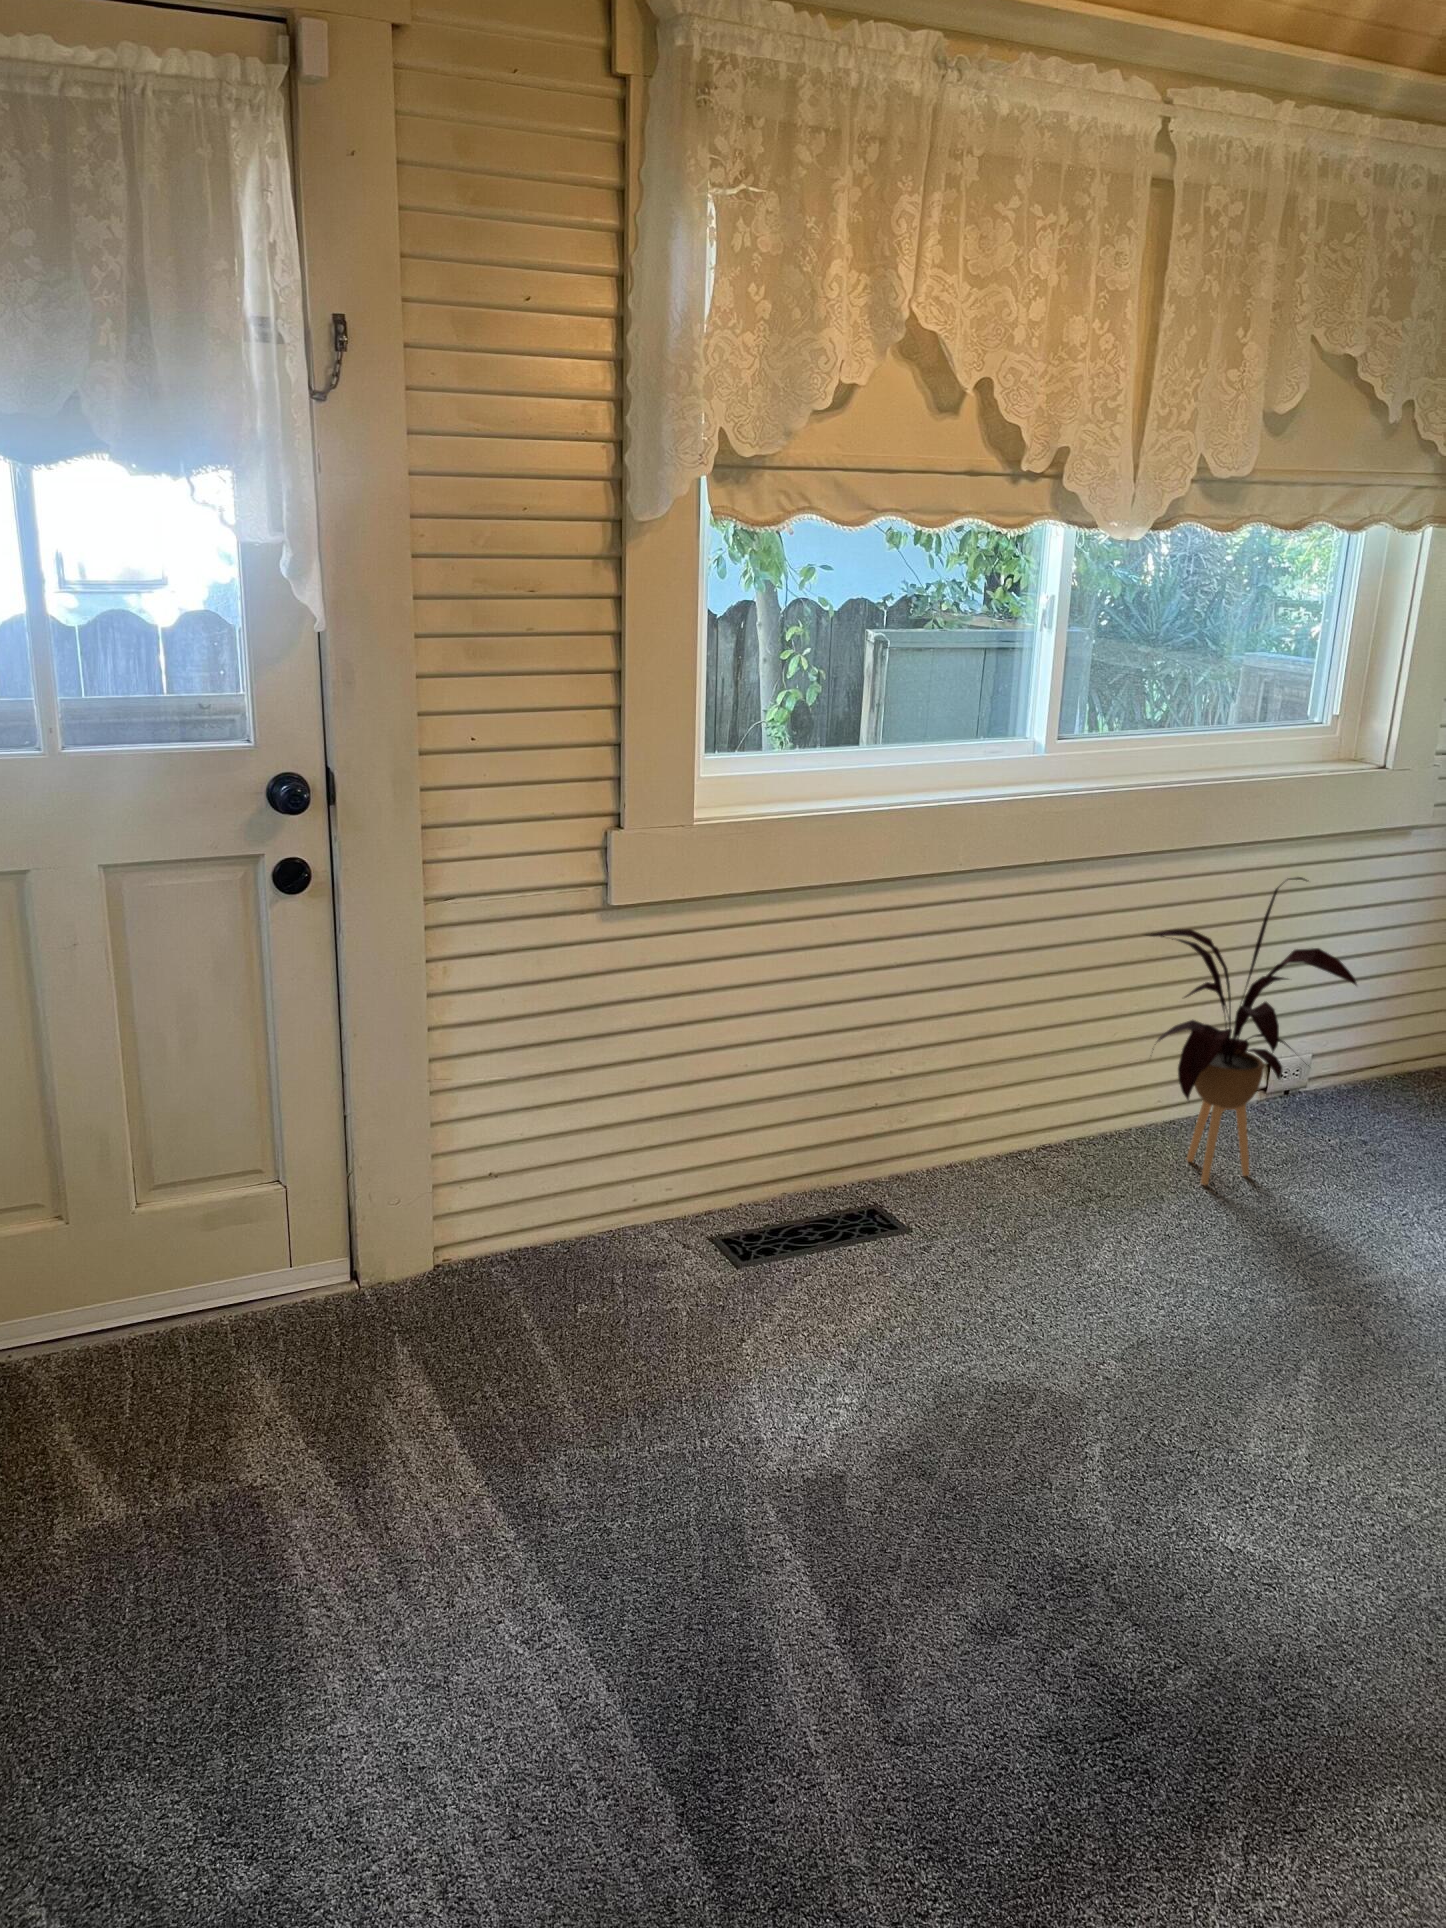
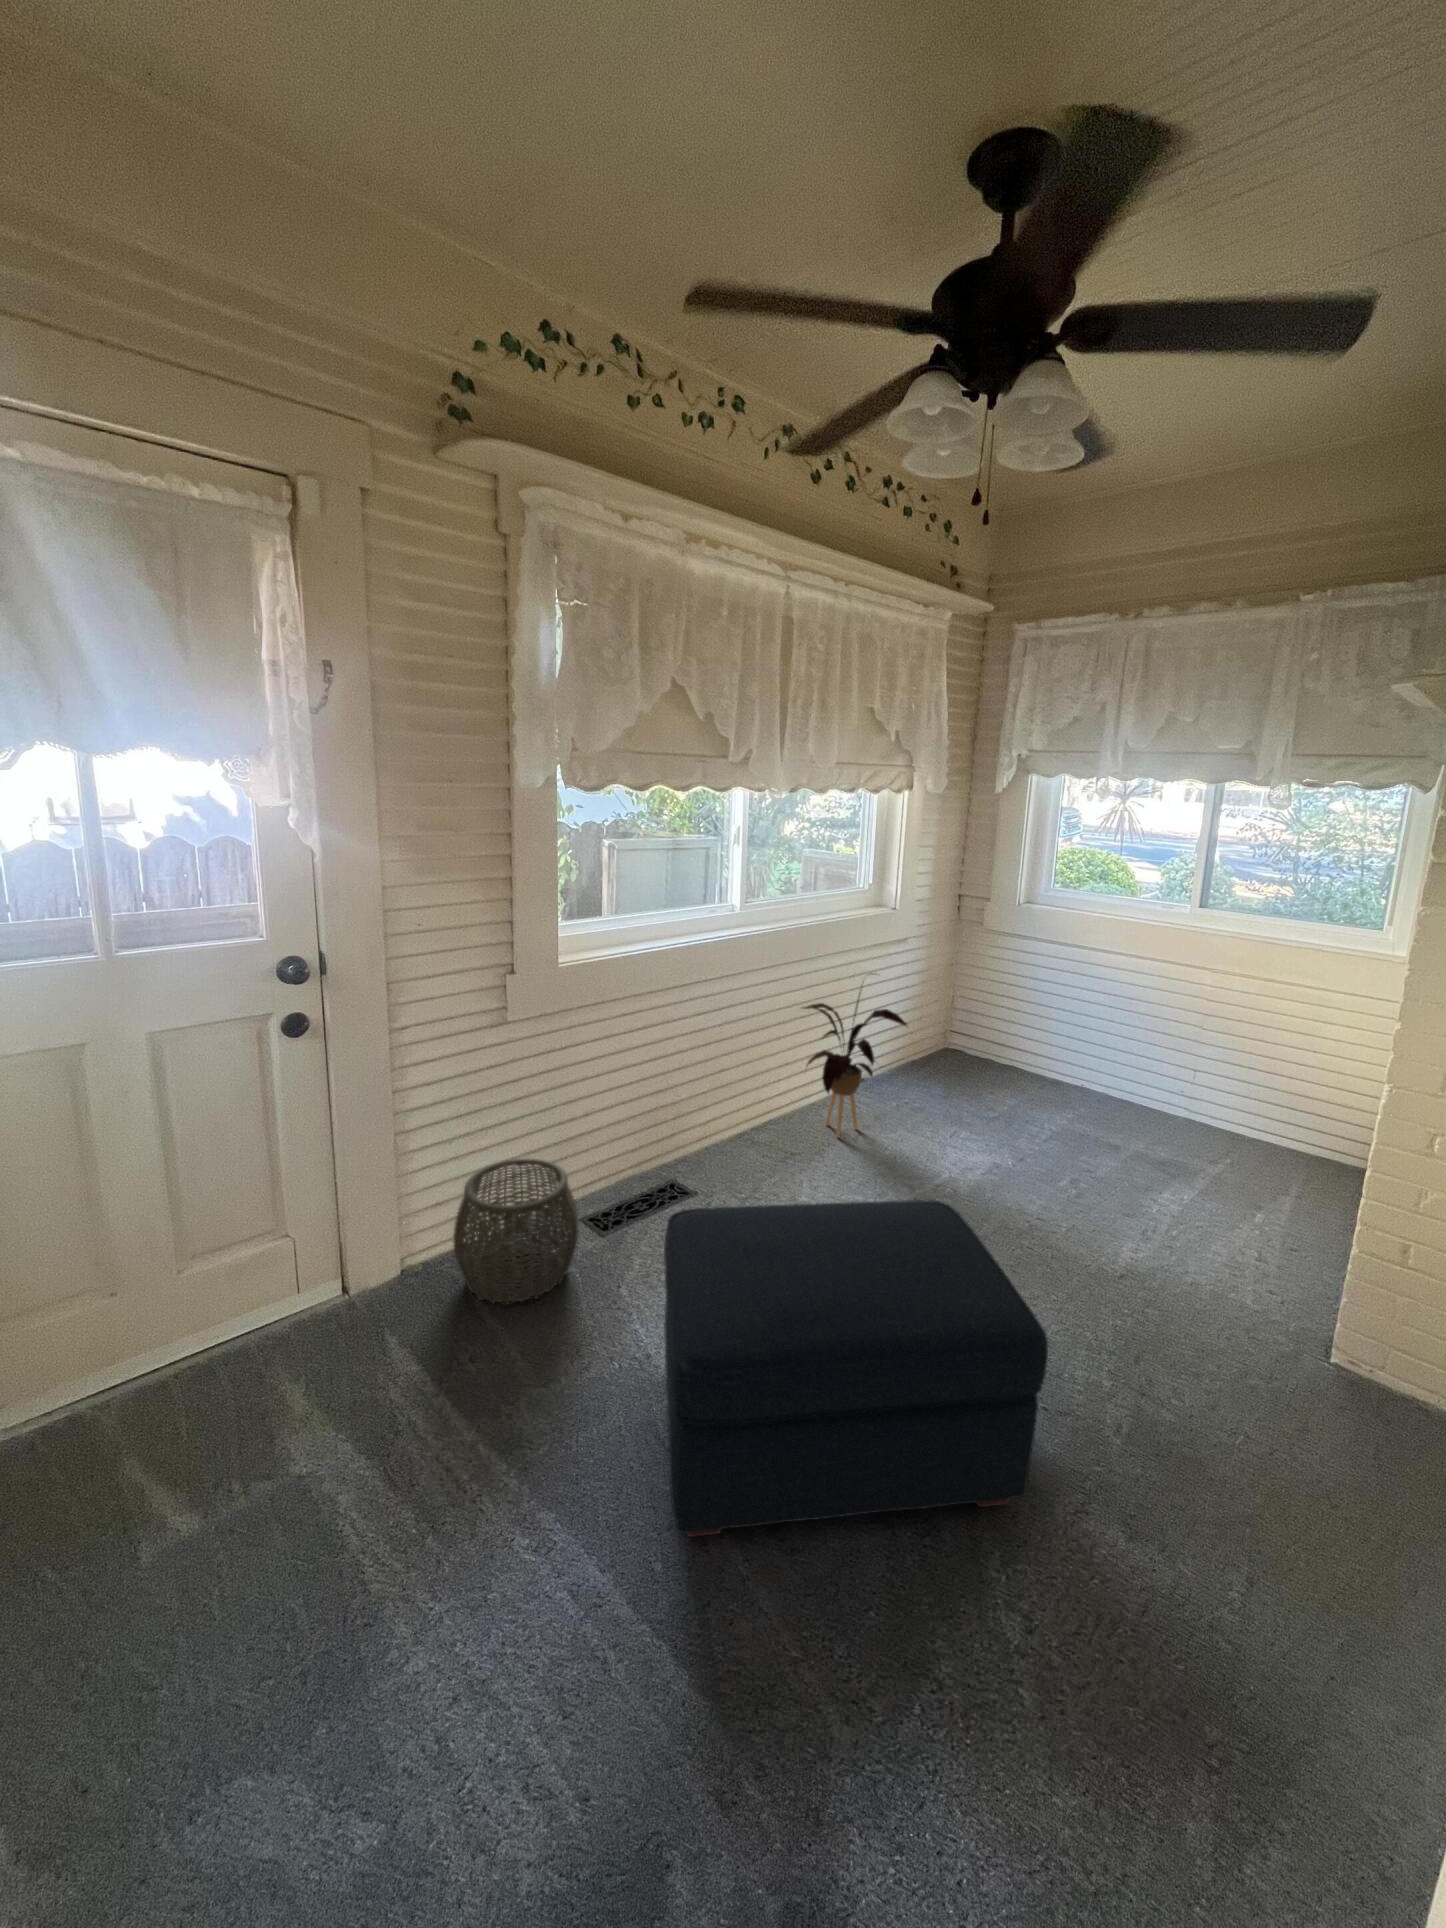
woven basket: none [497,1120,690,1336] -> present [453,1159,580,1304]
ottoman: none [722,1216,1406,1799] -> present [664,1200,1048,1537]

